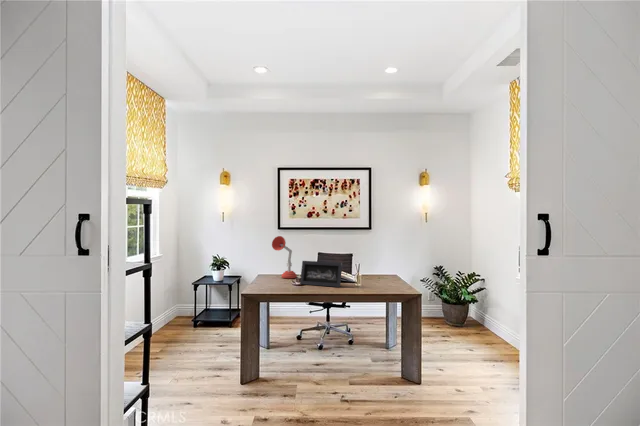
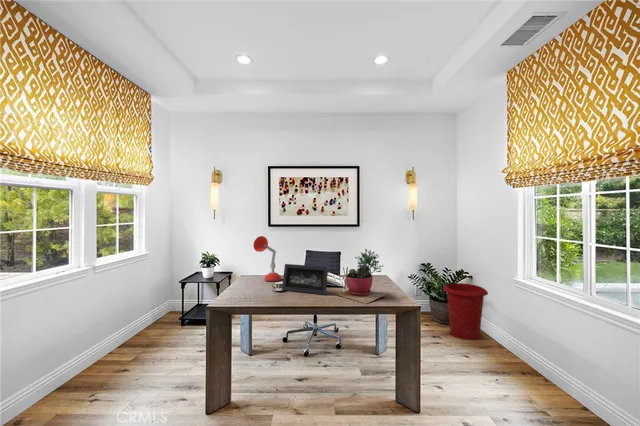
succulent plant: none [349,246,394,293] -> present [336,249,385,303]
waste bin: none [453,285,496,338] -> present [443,283,488,340]

